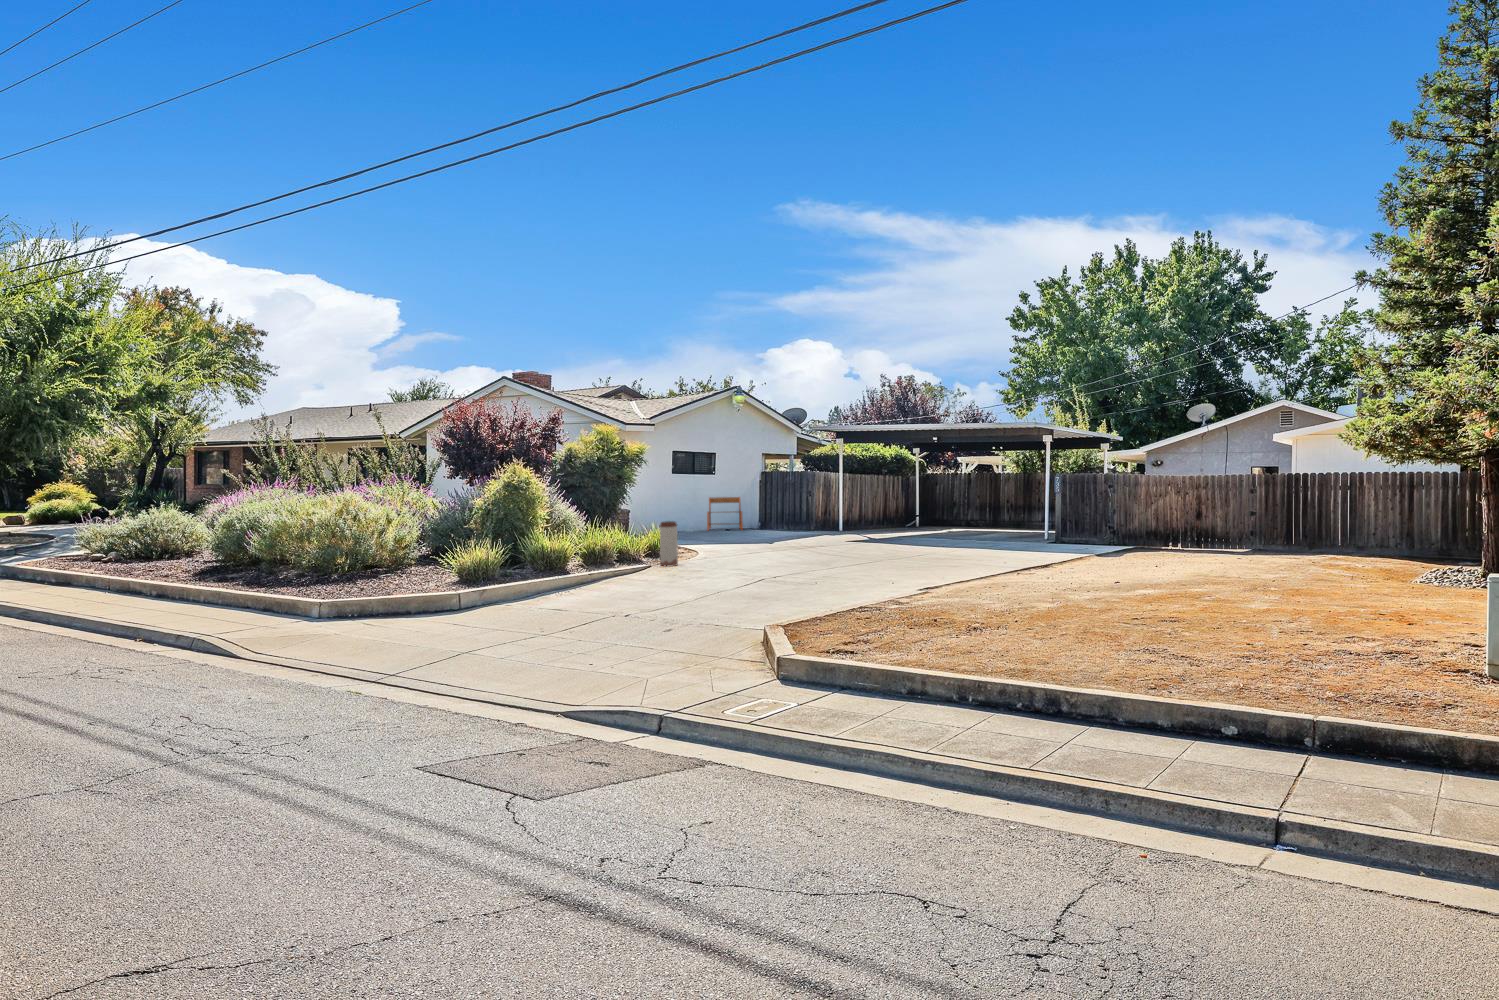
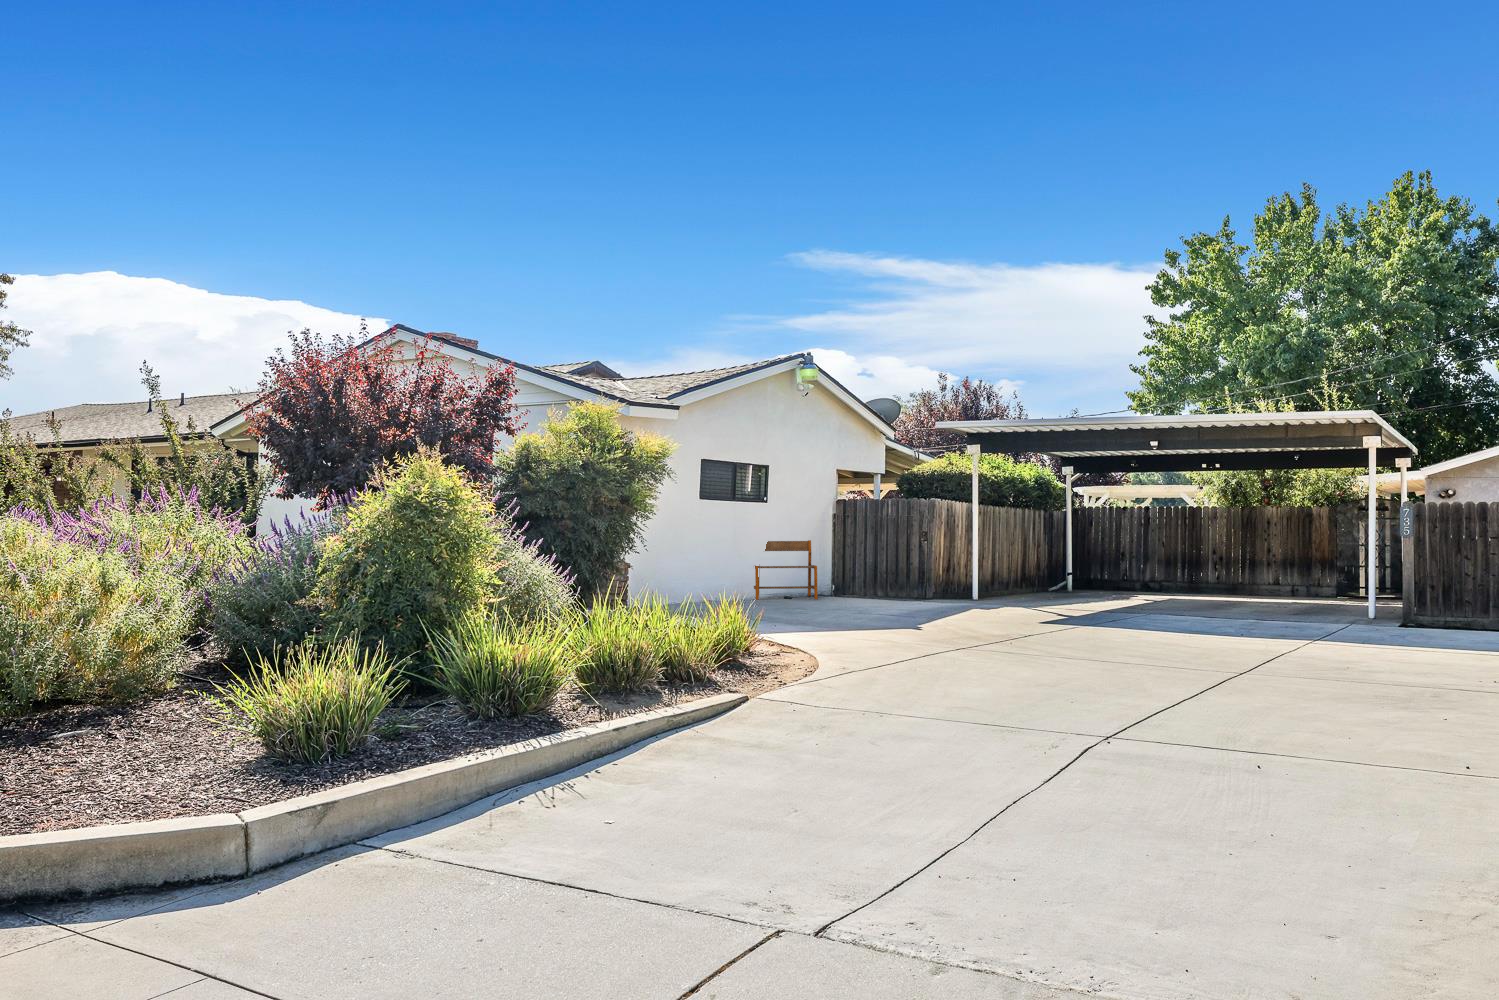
trash can: present [659,521,678,566] -> none [740,591,779,691]

